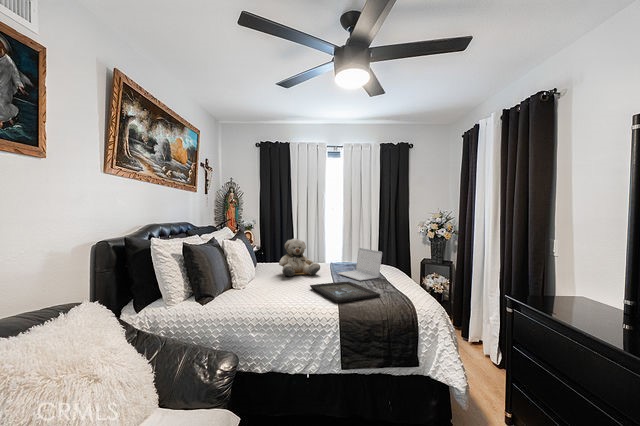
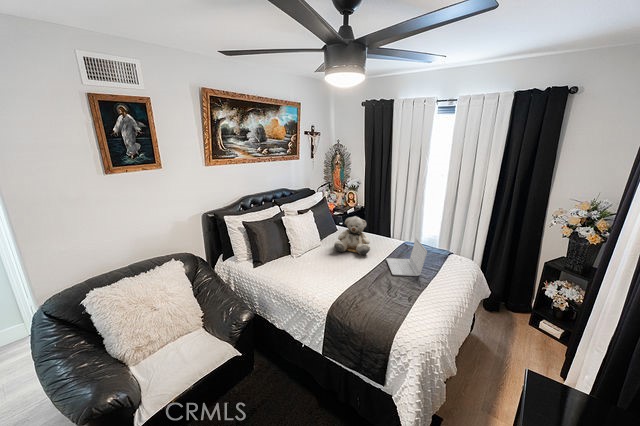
tray: present [310,281,380,303] -> none [331,269,380,302]

